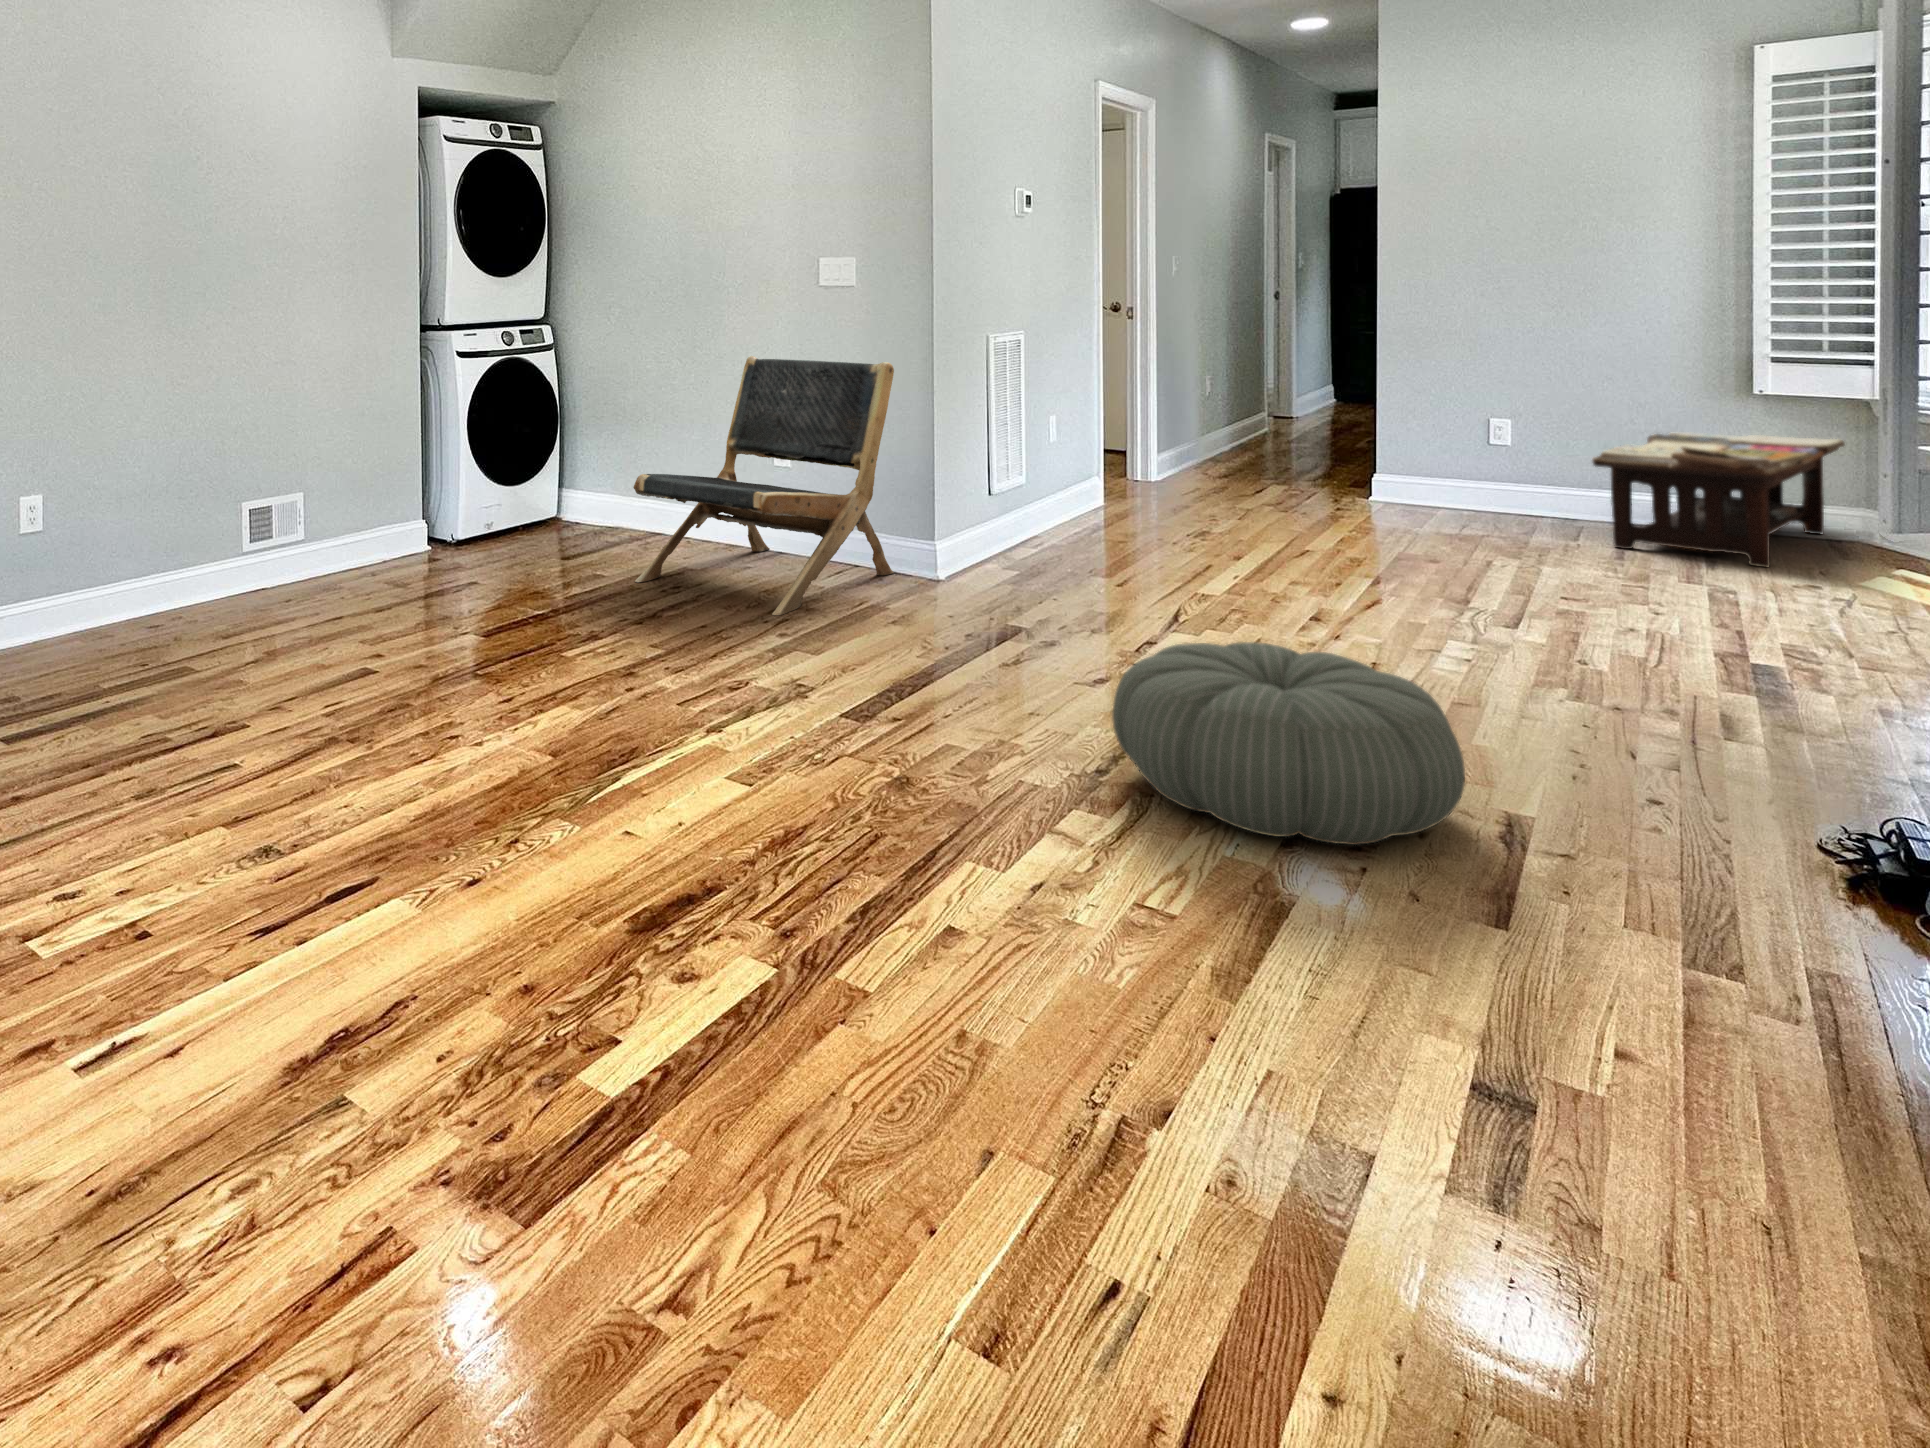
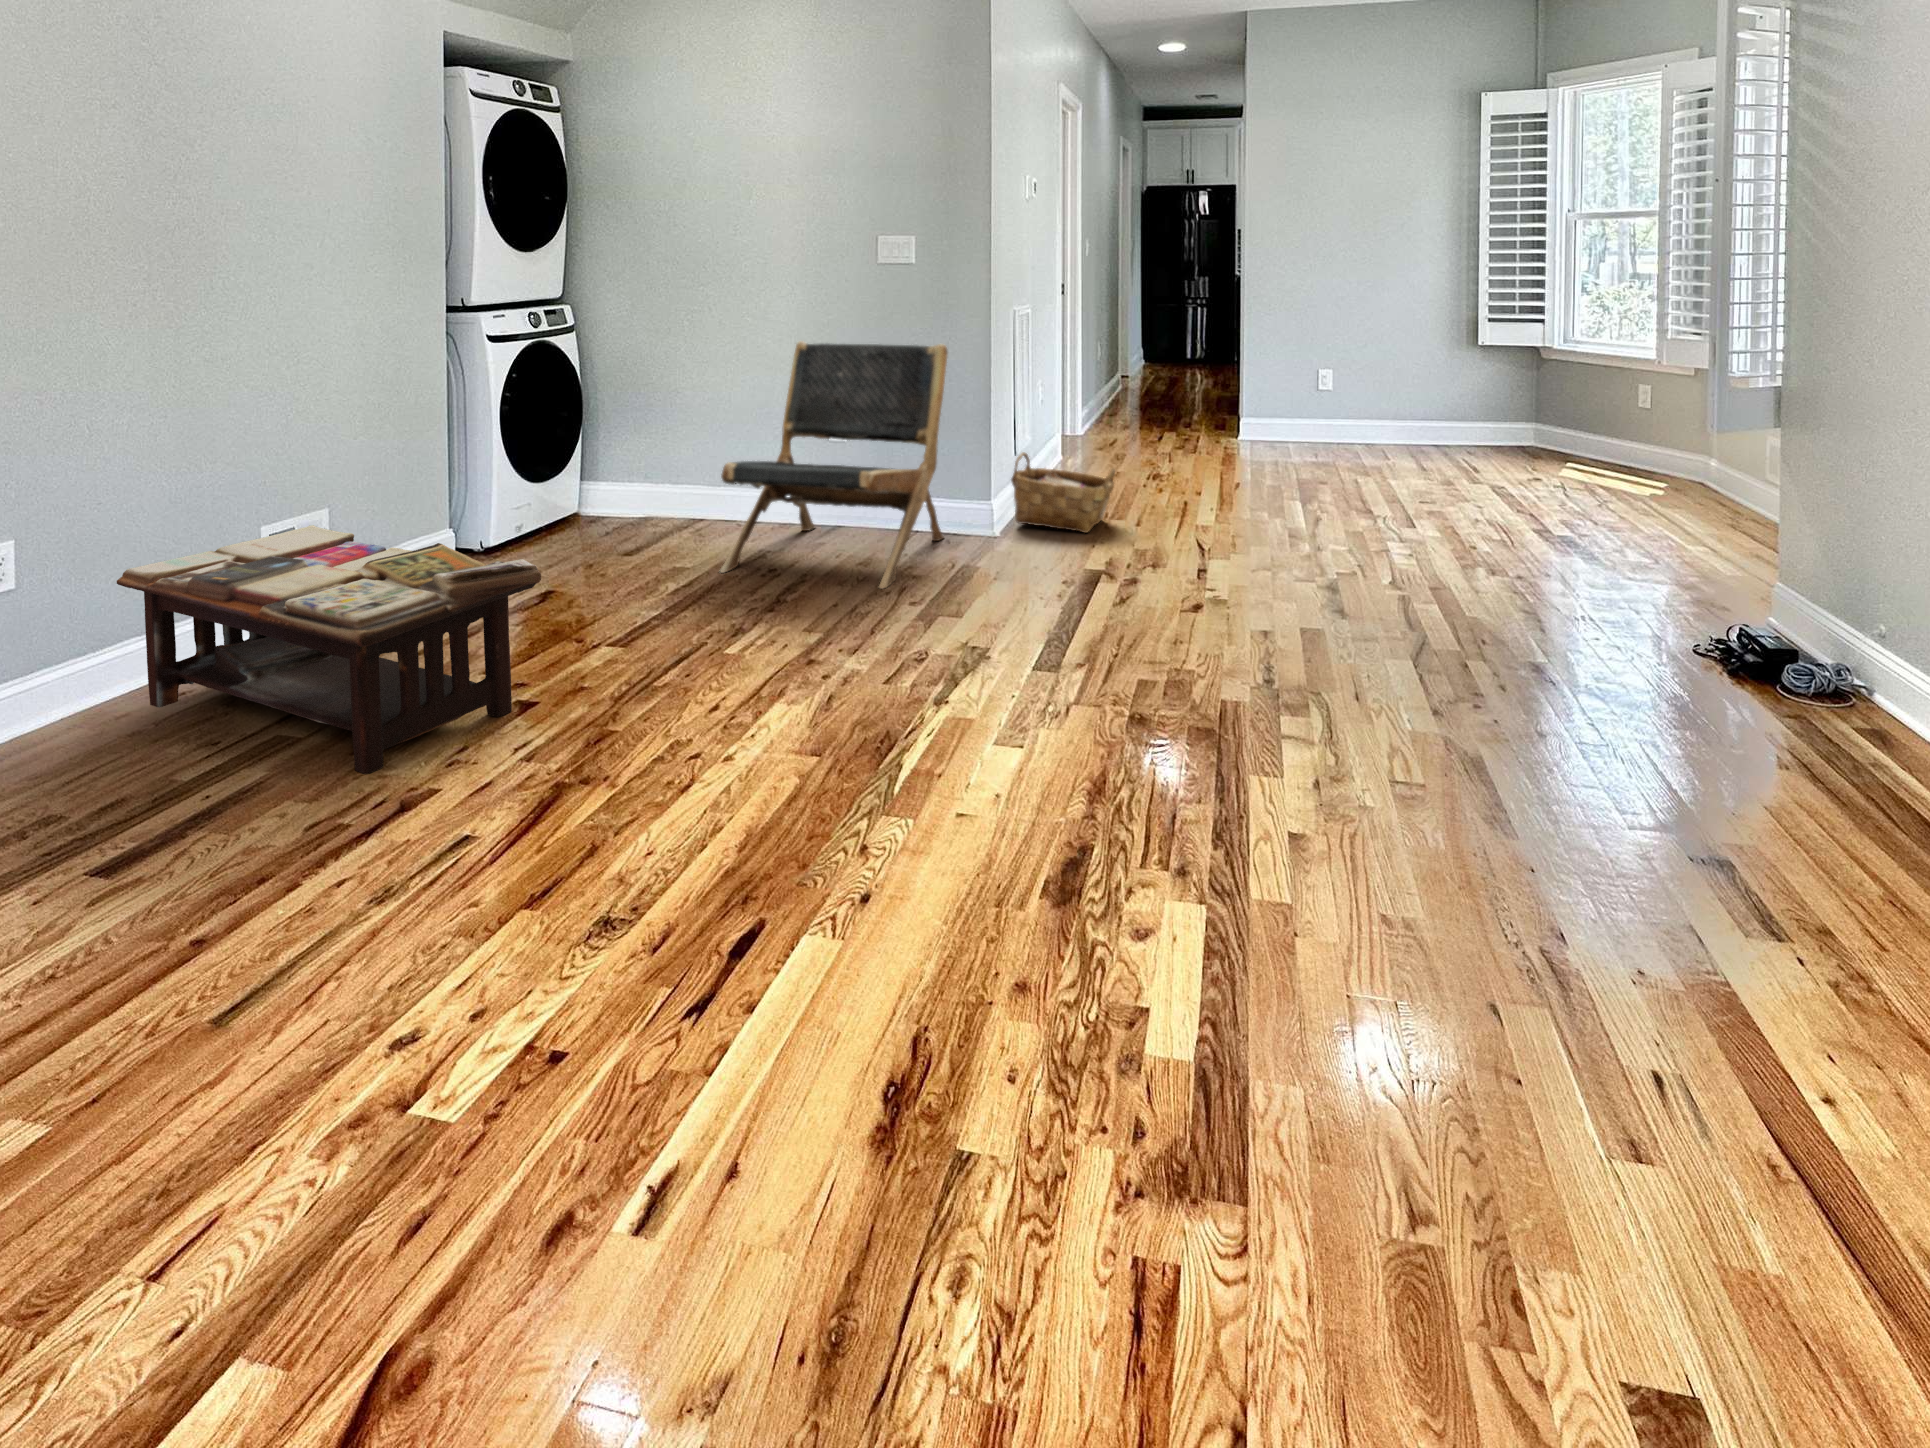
coffee table: present [1593,432,1844,567] -> present [117,525,541,774]
woven basket: none [982,487,1111,585] -> present [1011,452,1115,533]
pouf: present [1112,642,1465,845] -> none [1266,561,1519,710]

